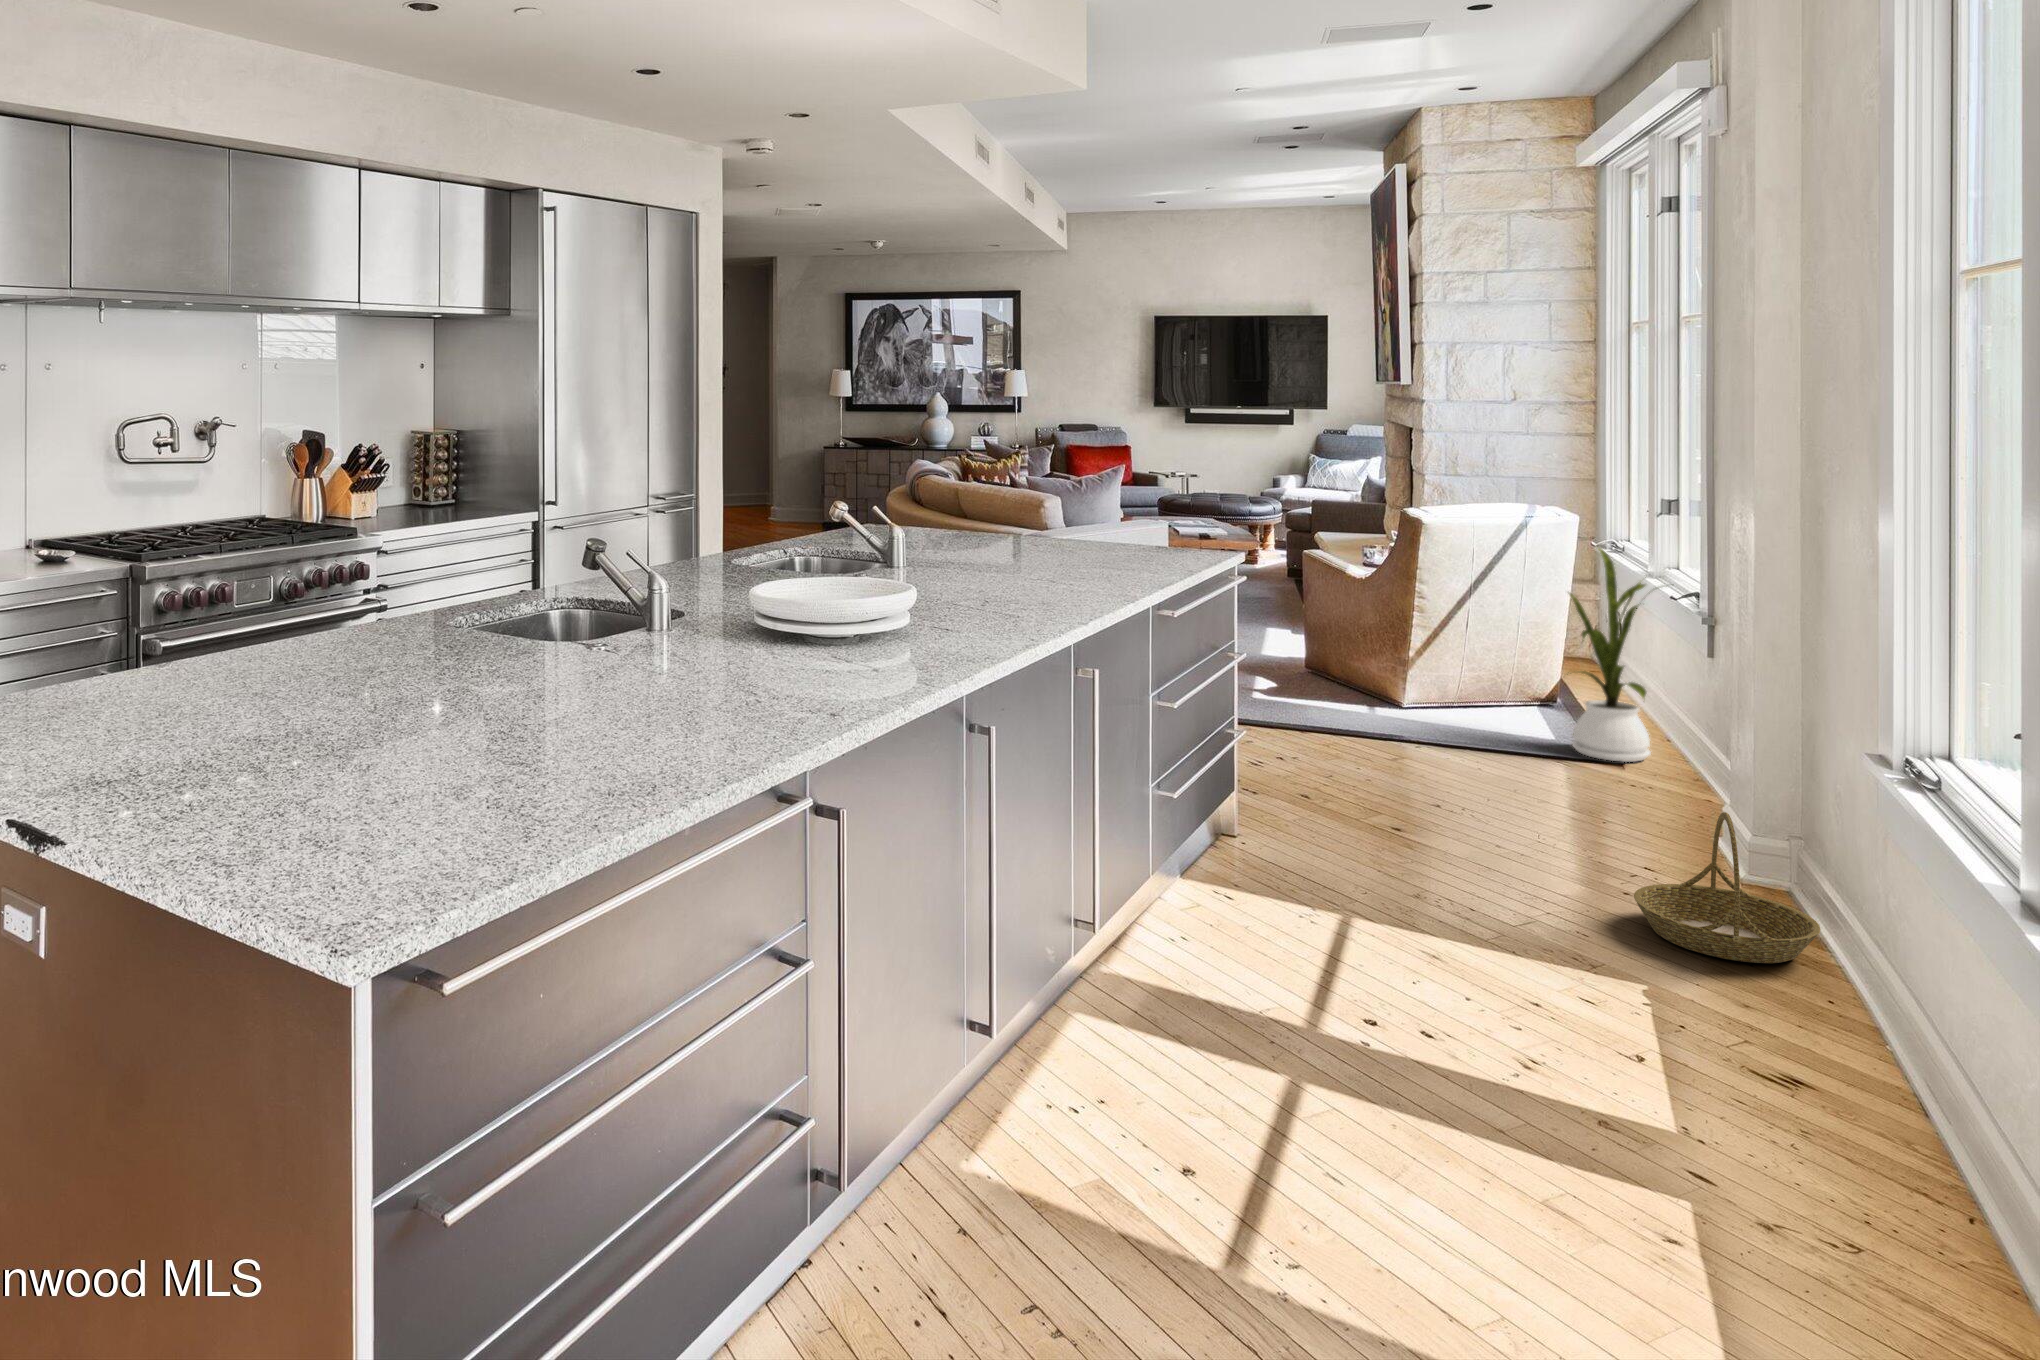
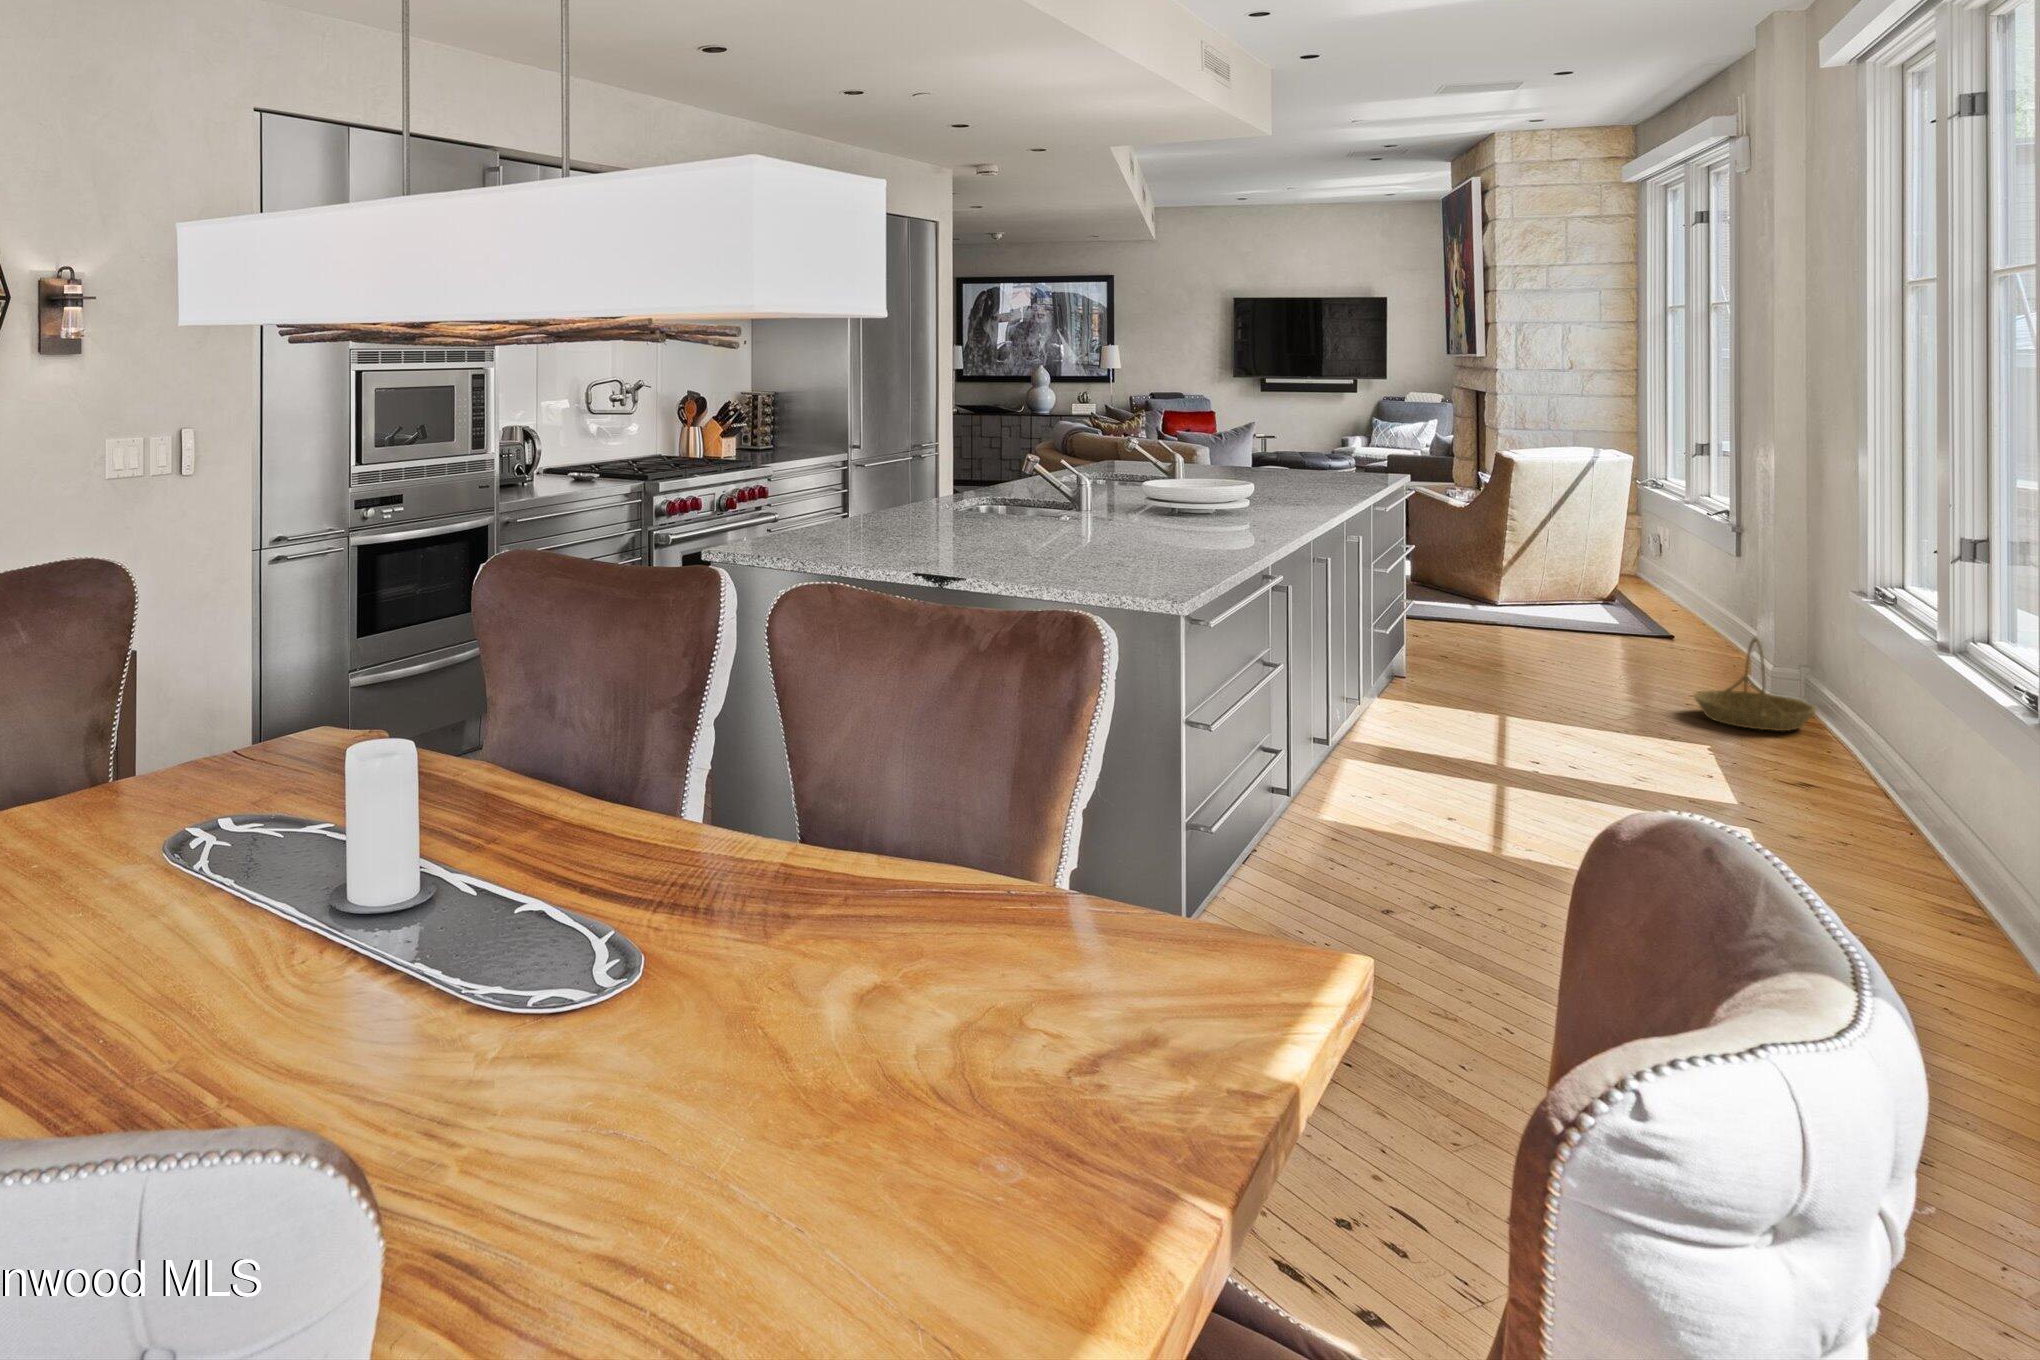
house plant: present [1567,549,1650,762] -> none [1625,477,1713,635]

